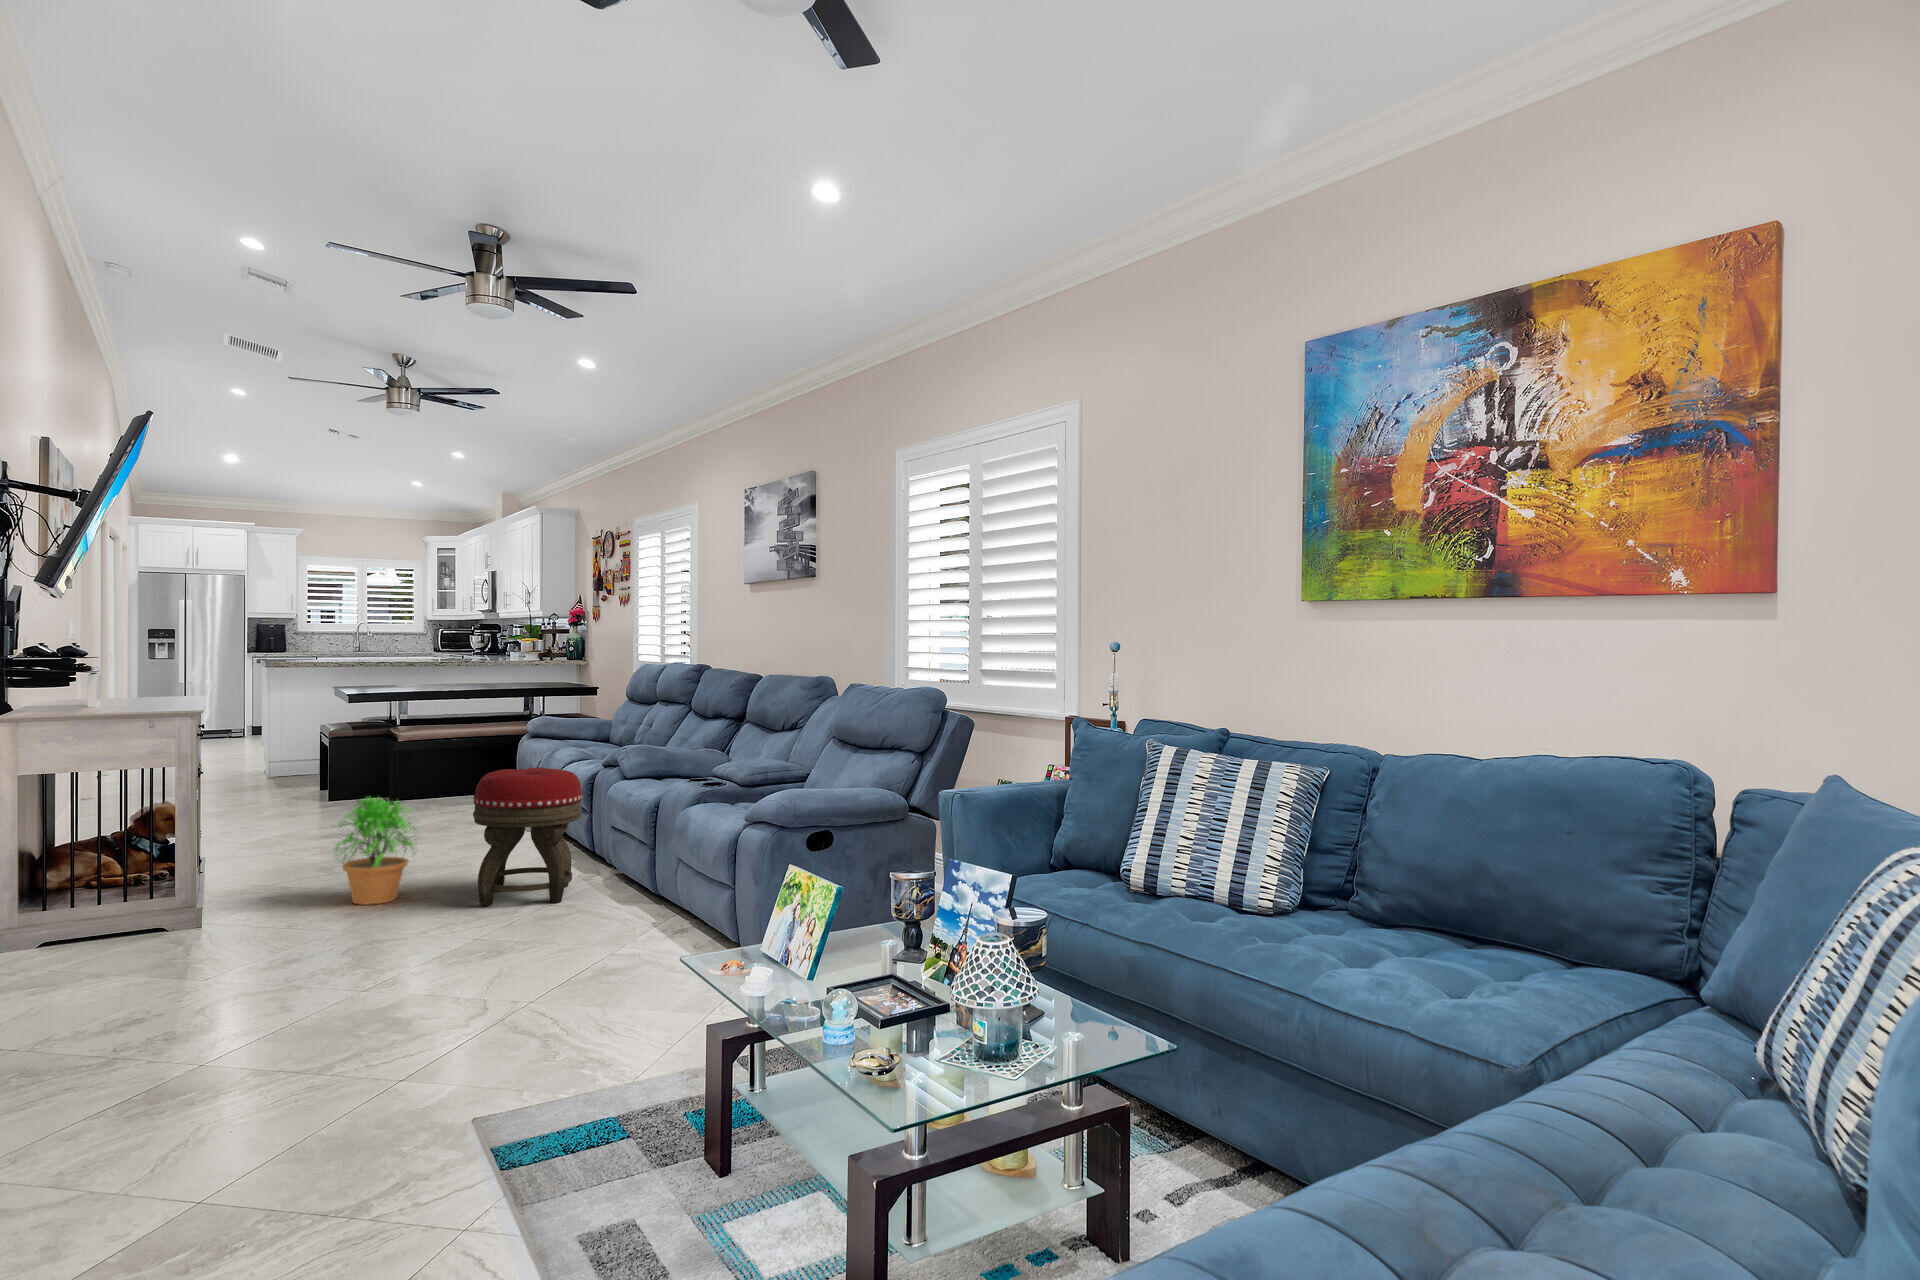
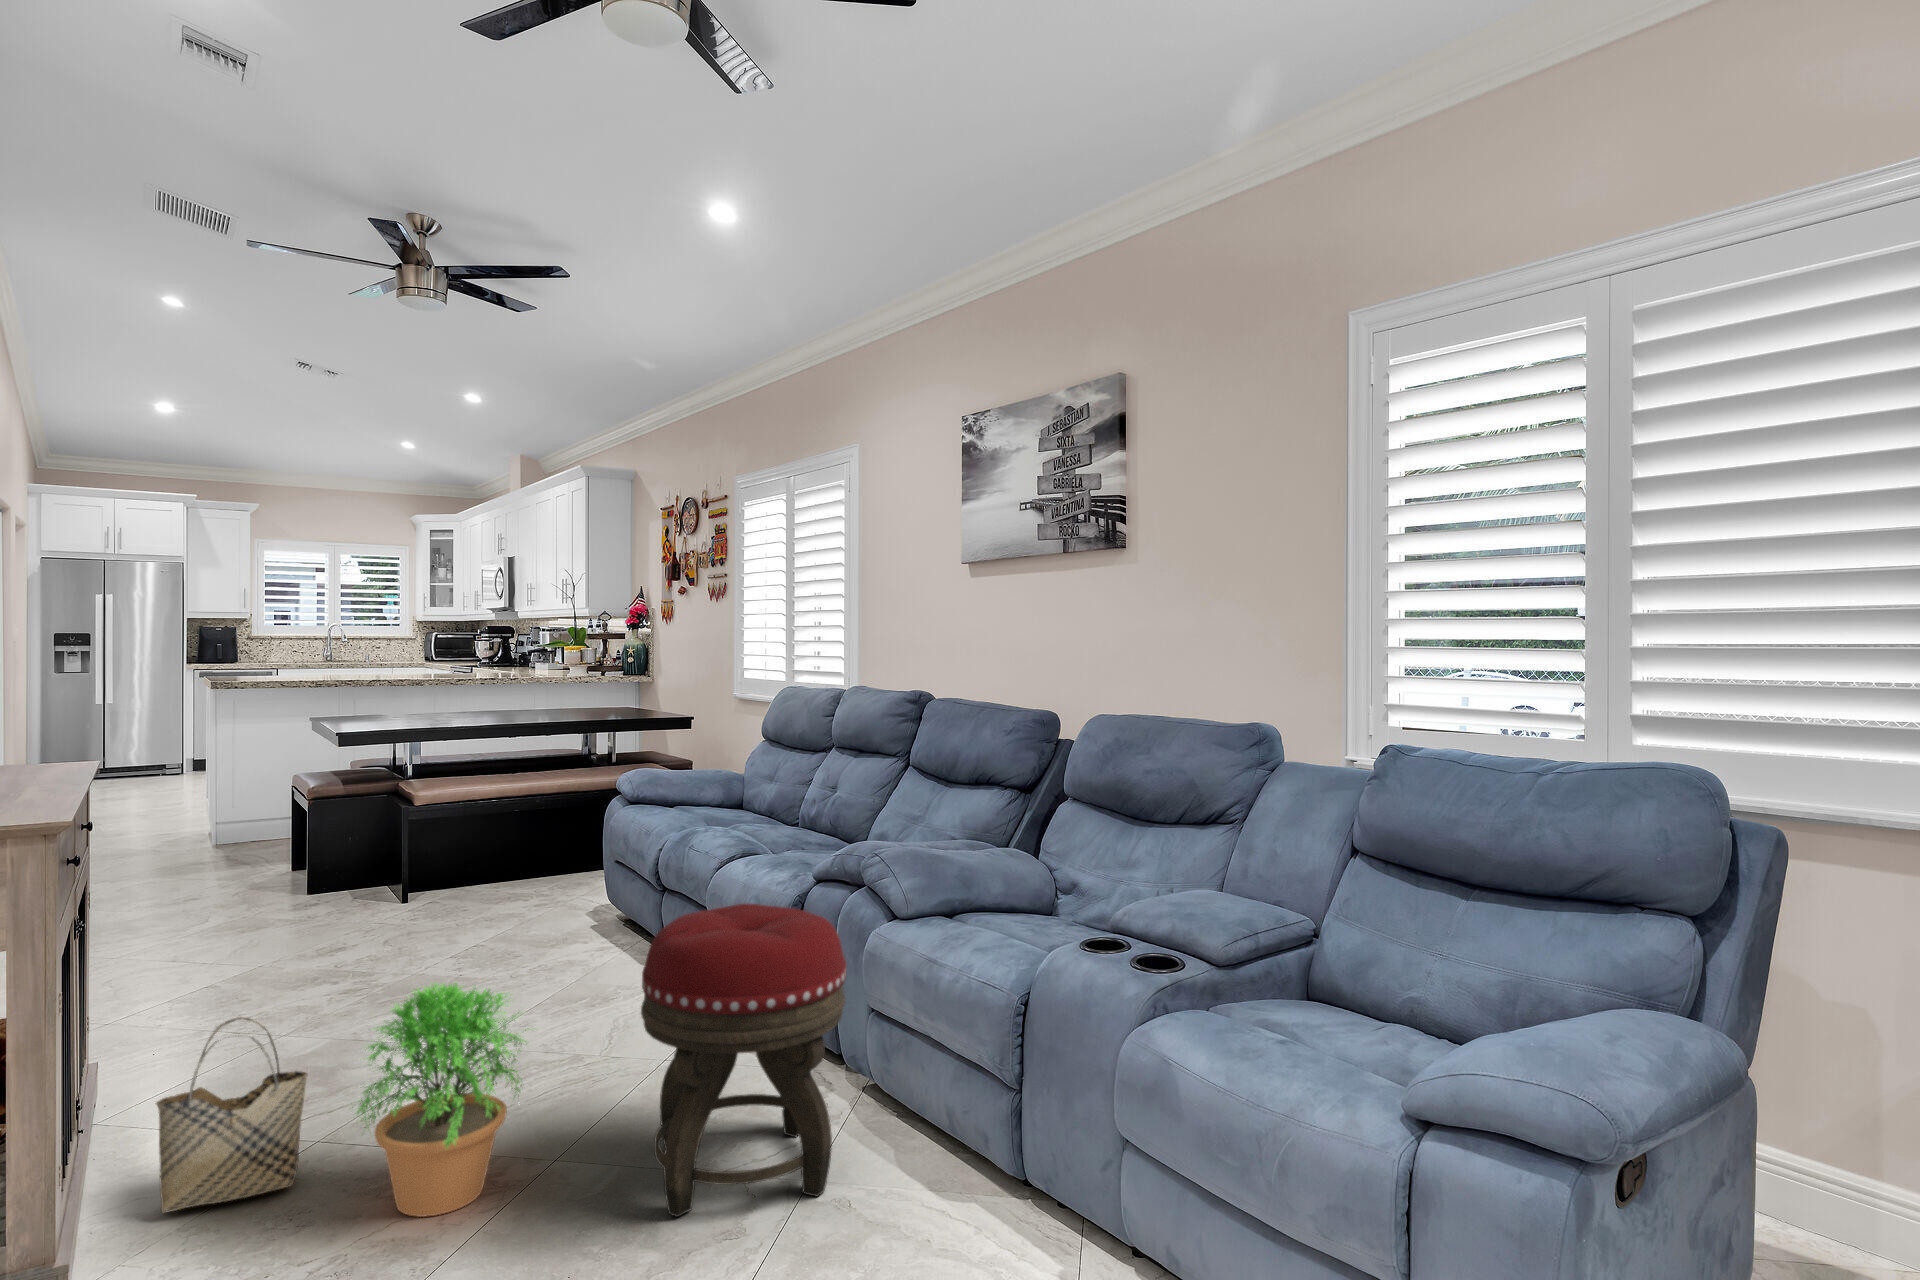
woven basket: none [239,815,313,900] -> present [156,1017,308,1214]

